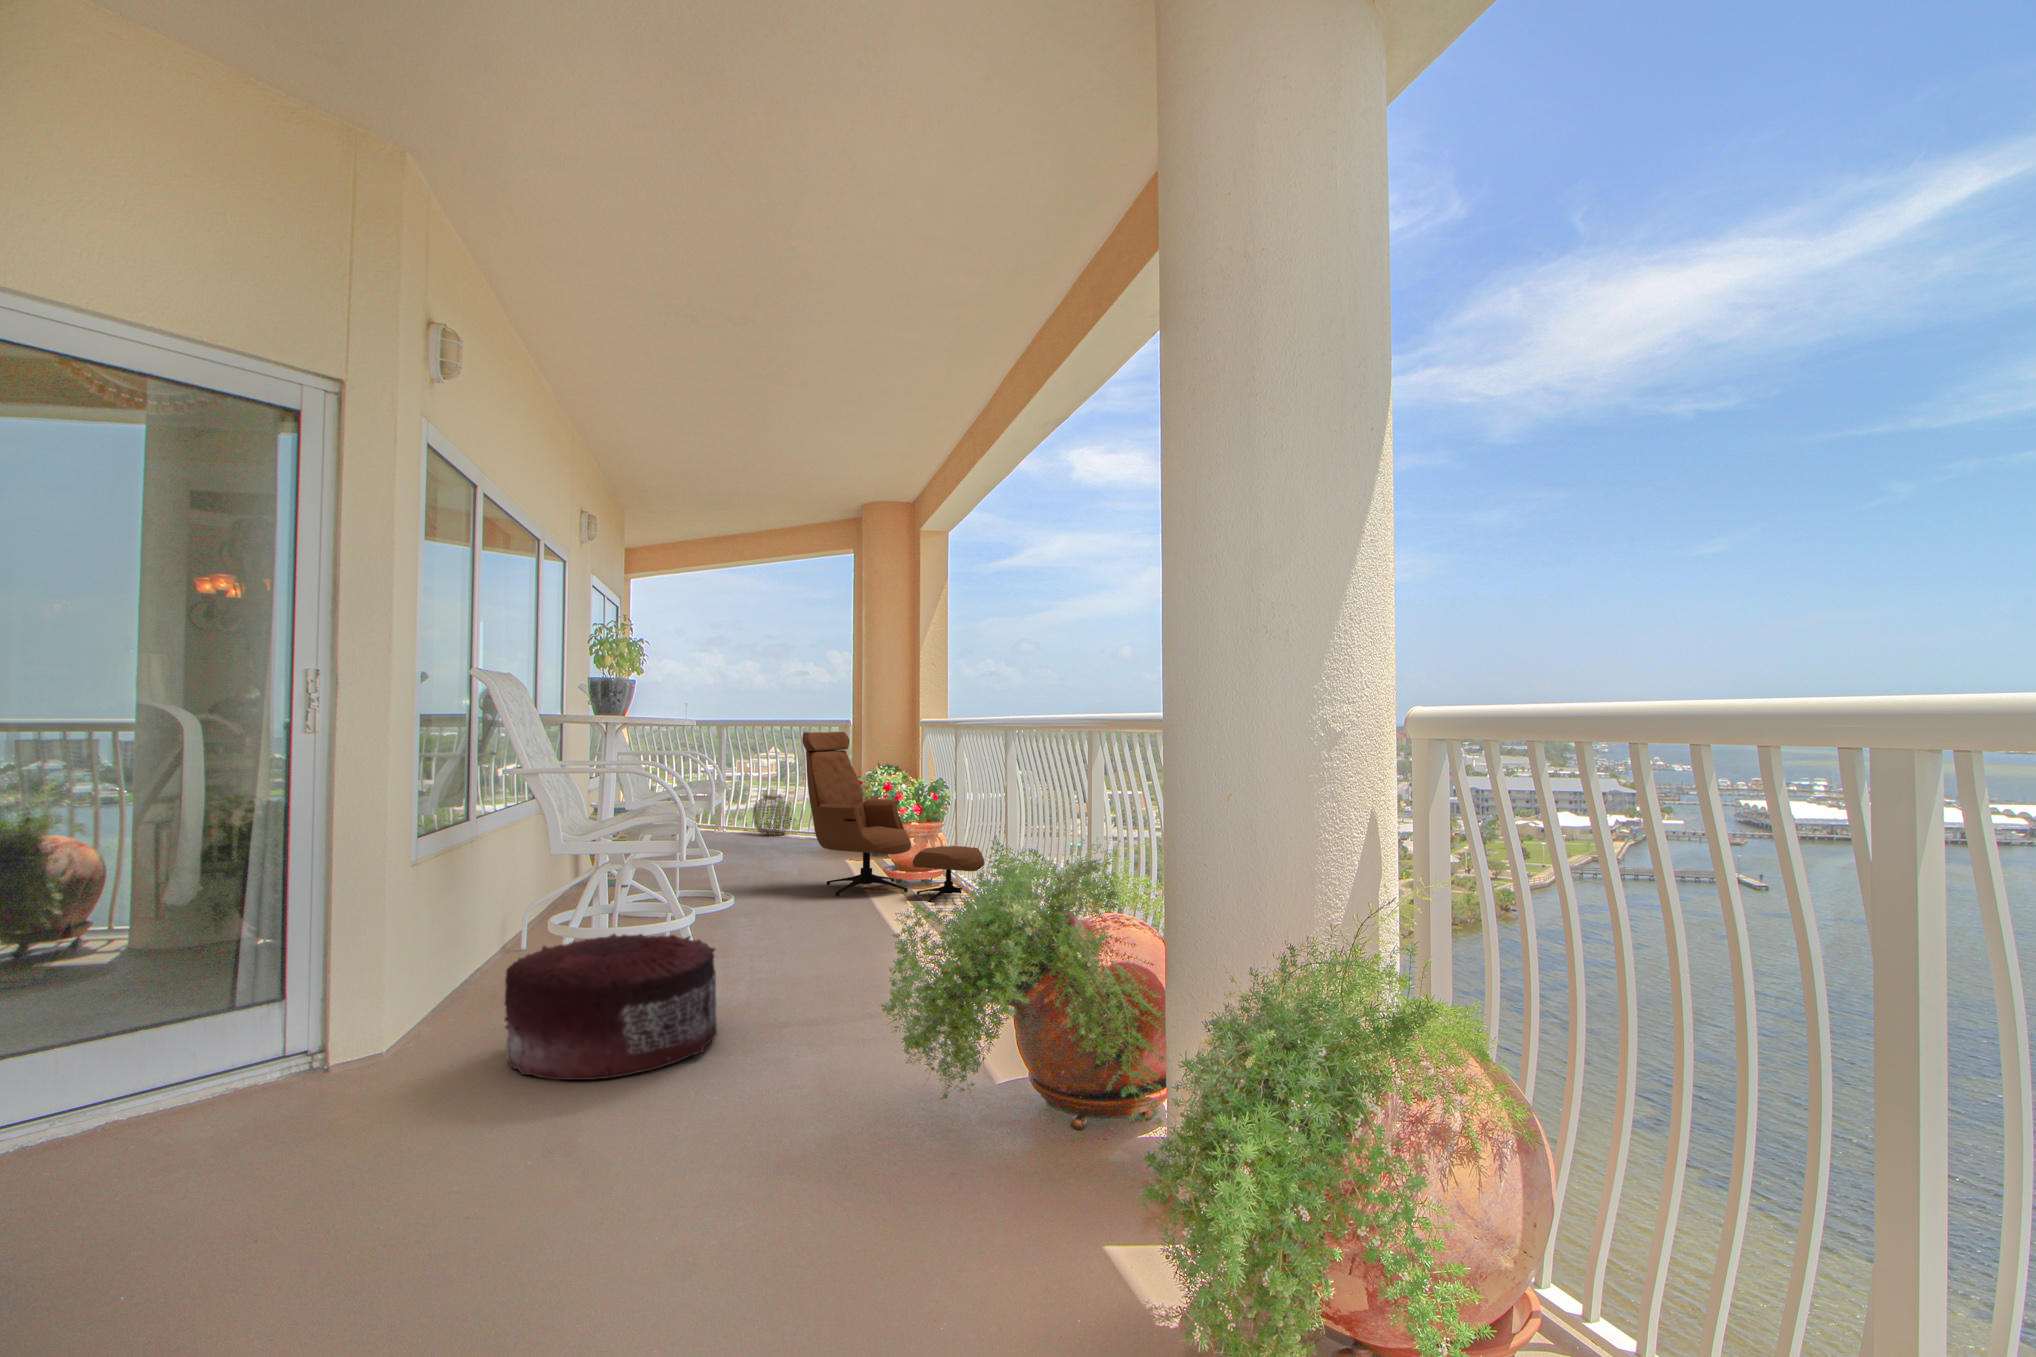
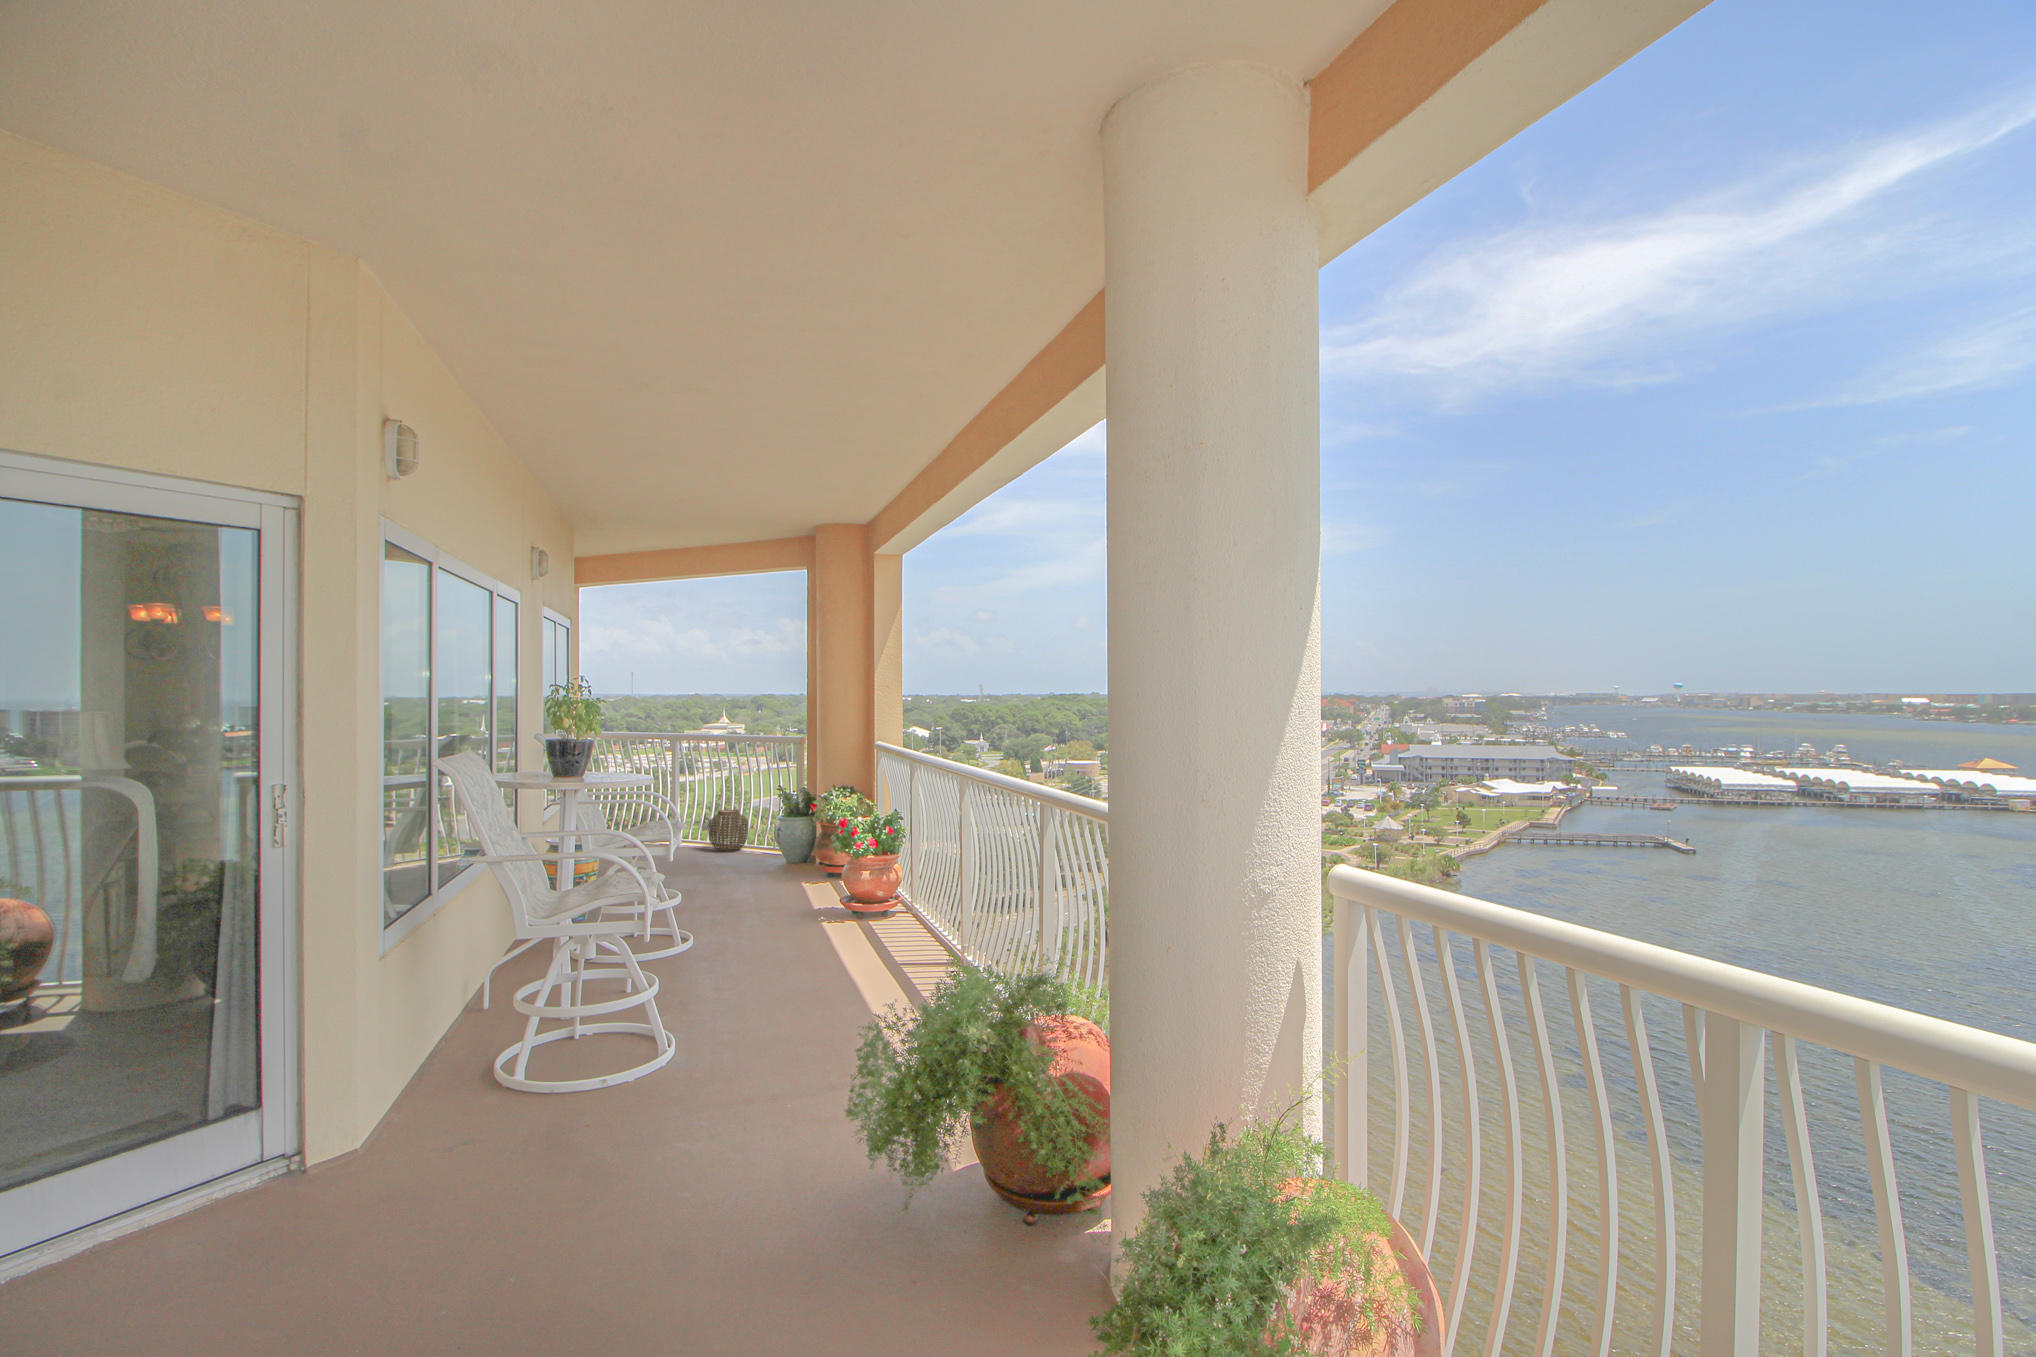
lounge chair: present [802,732,984,902] -> none [759,767,939,940]
pouf: present [505,934,718,1080] -> none [478,1020,686,1180]

